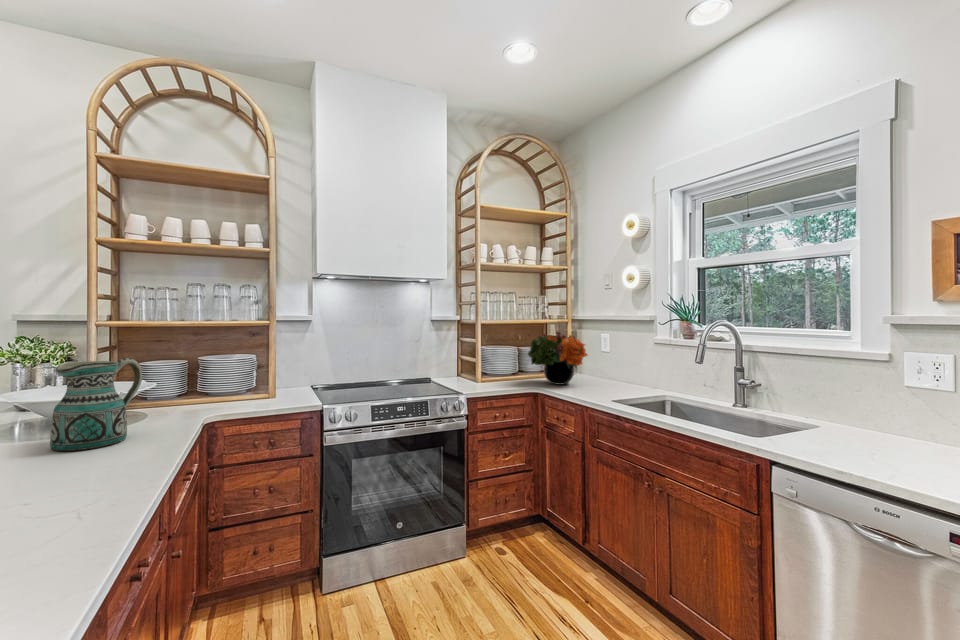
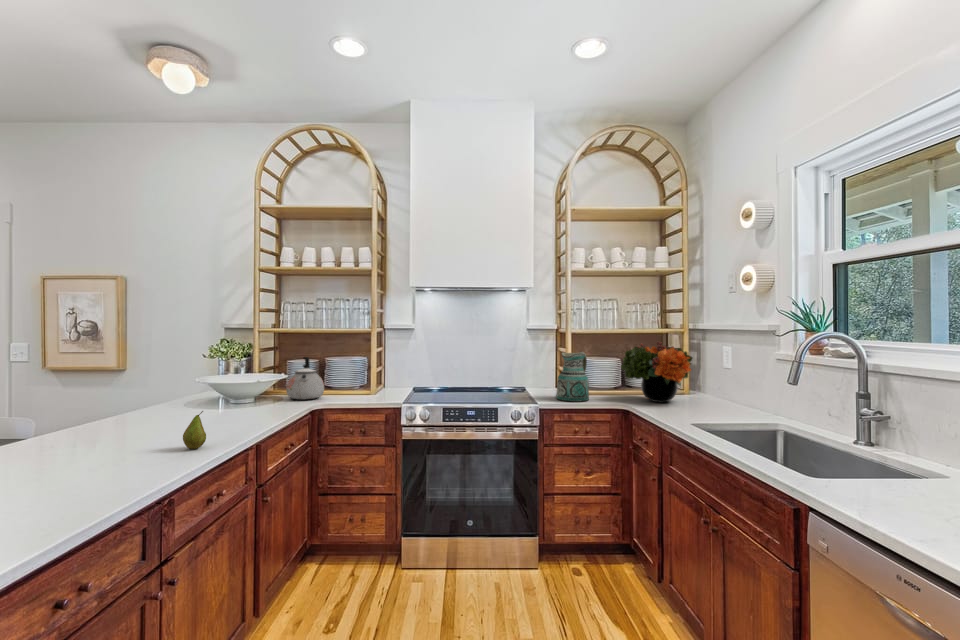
kettle: none [152,357,208,412] -> present [286,357,324,400]
ceramic pitcher: present [50,358,142,451] -> present [556,352,589,402]
fruit: none [52,446,96,509] -> present [183,411,206,449]

